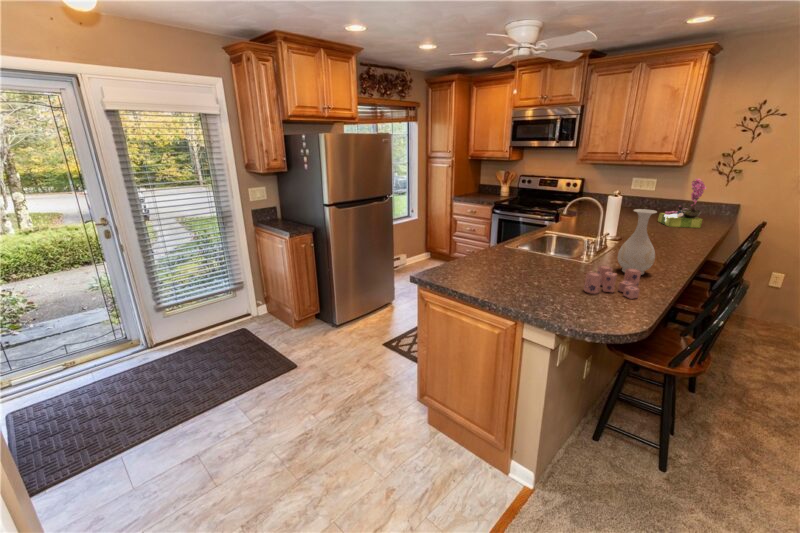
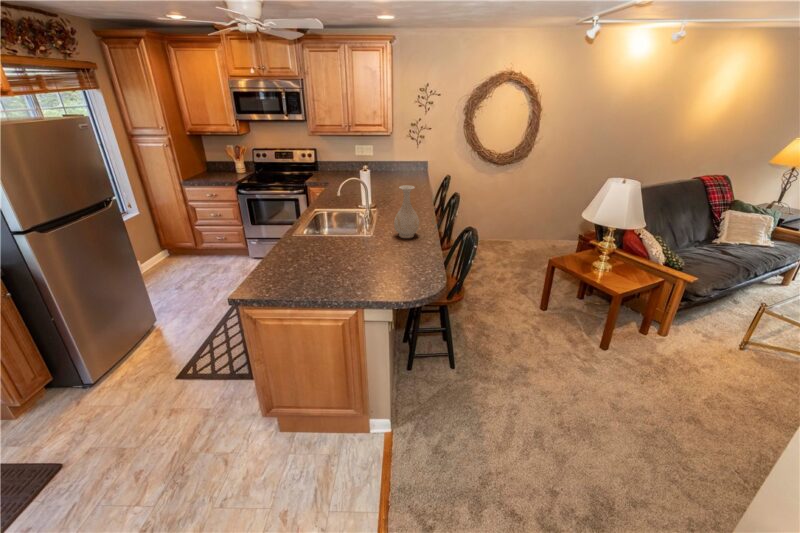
flower arrangement: present [658,179,707,228] -> none [385,145,414,186]
candle: present [584,266,641,299] -> none [390,236,427,265]

